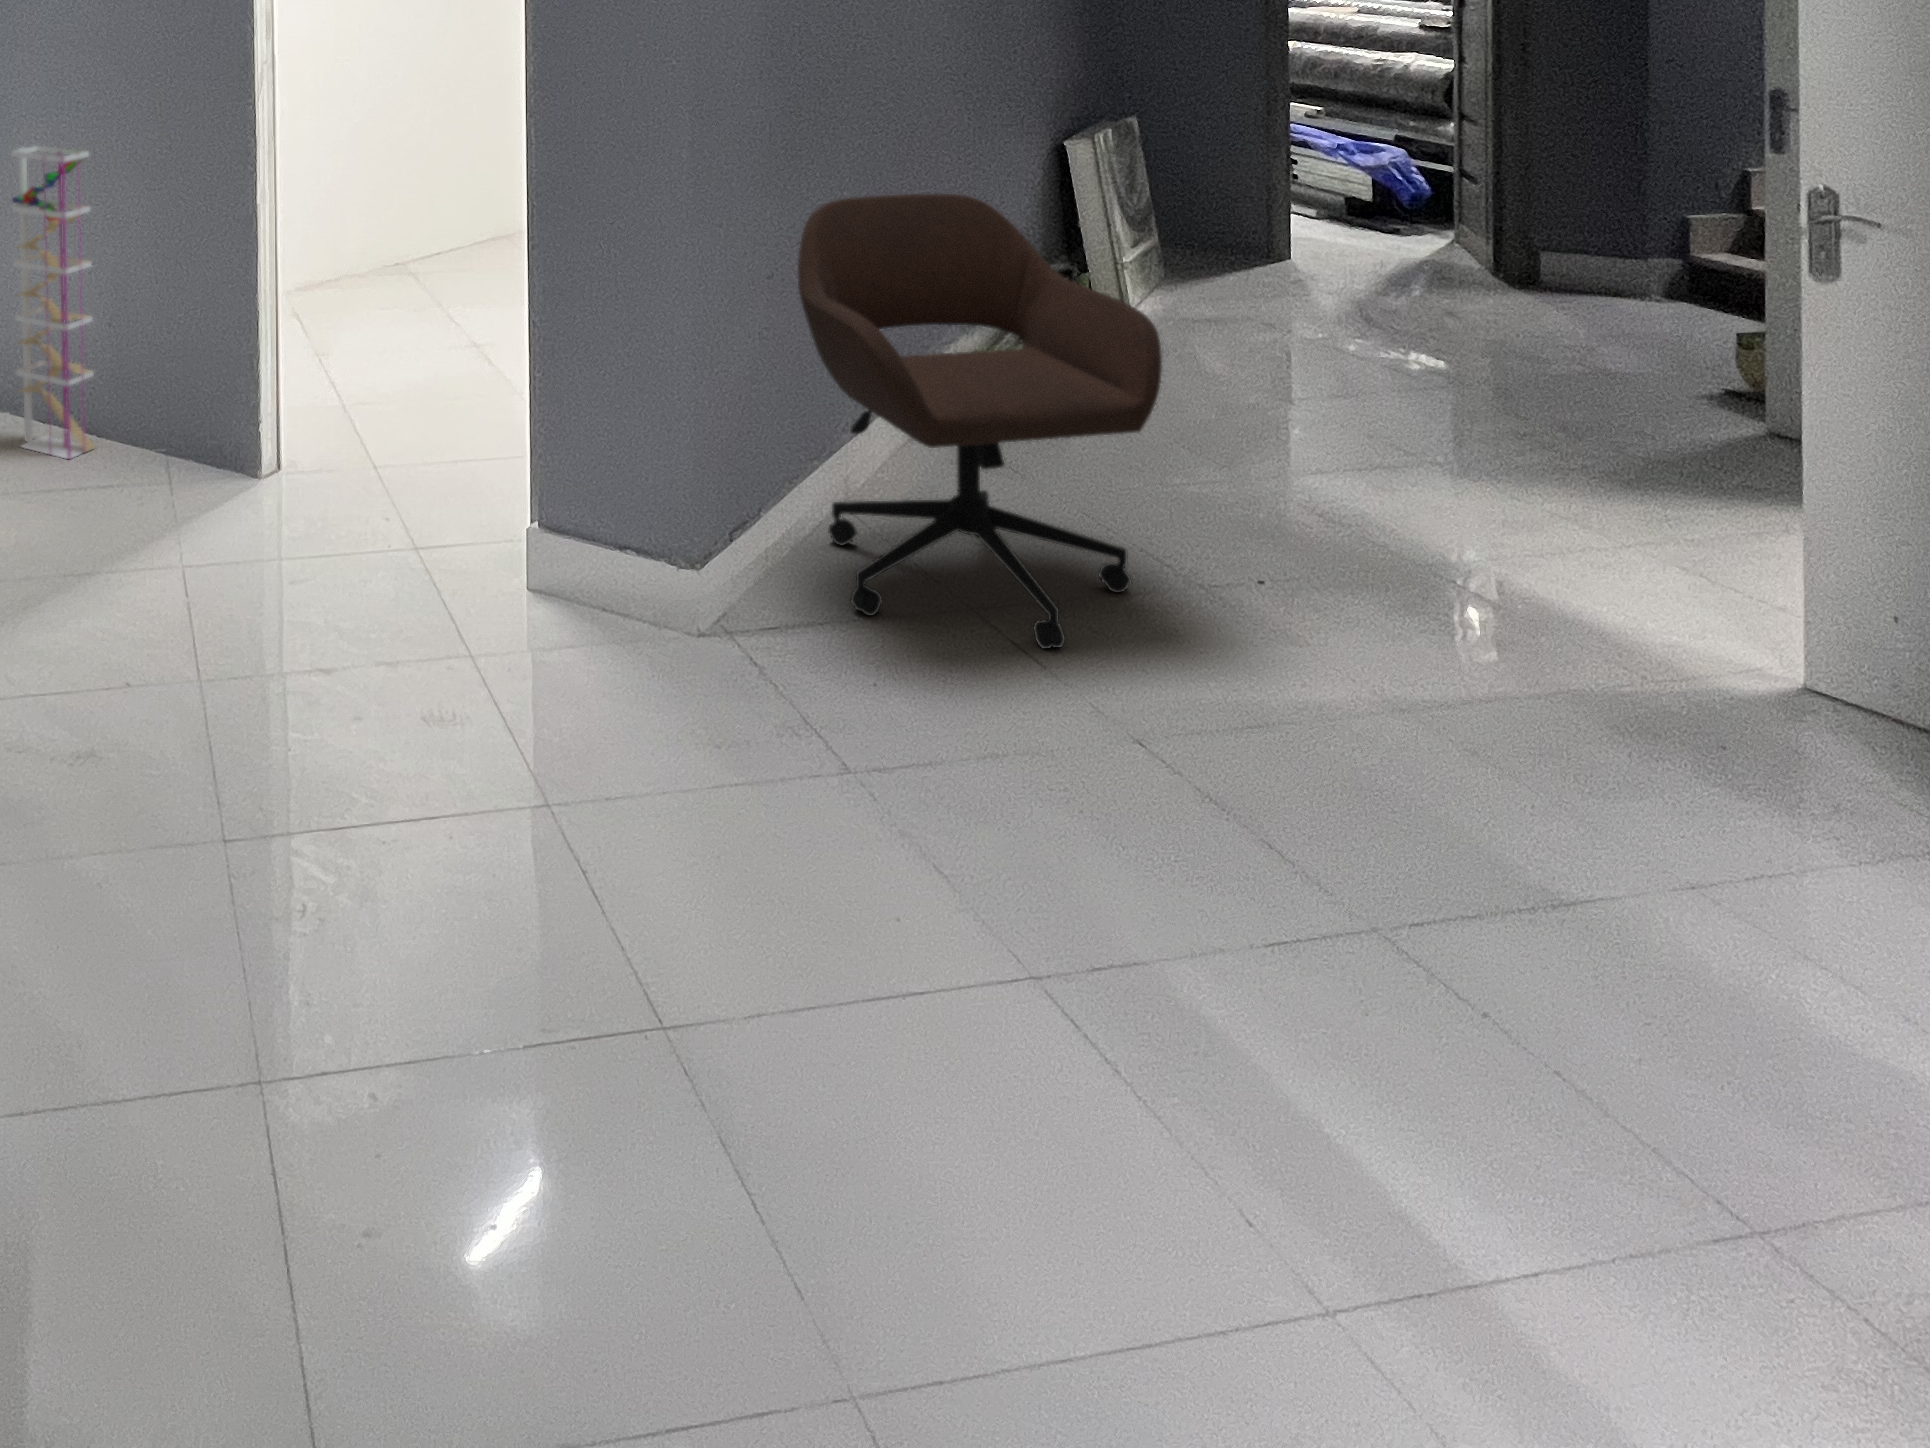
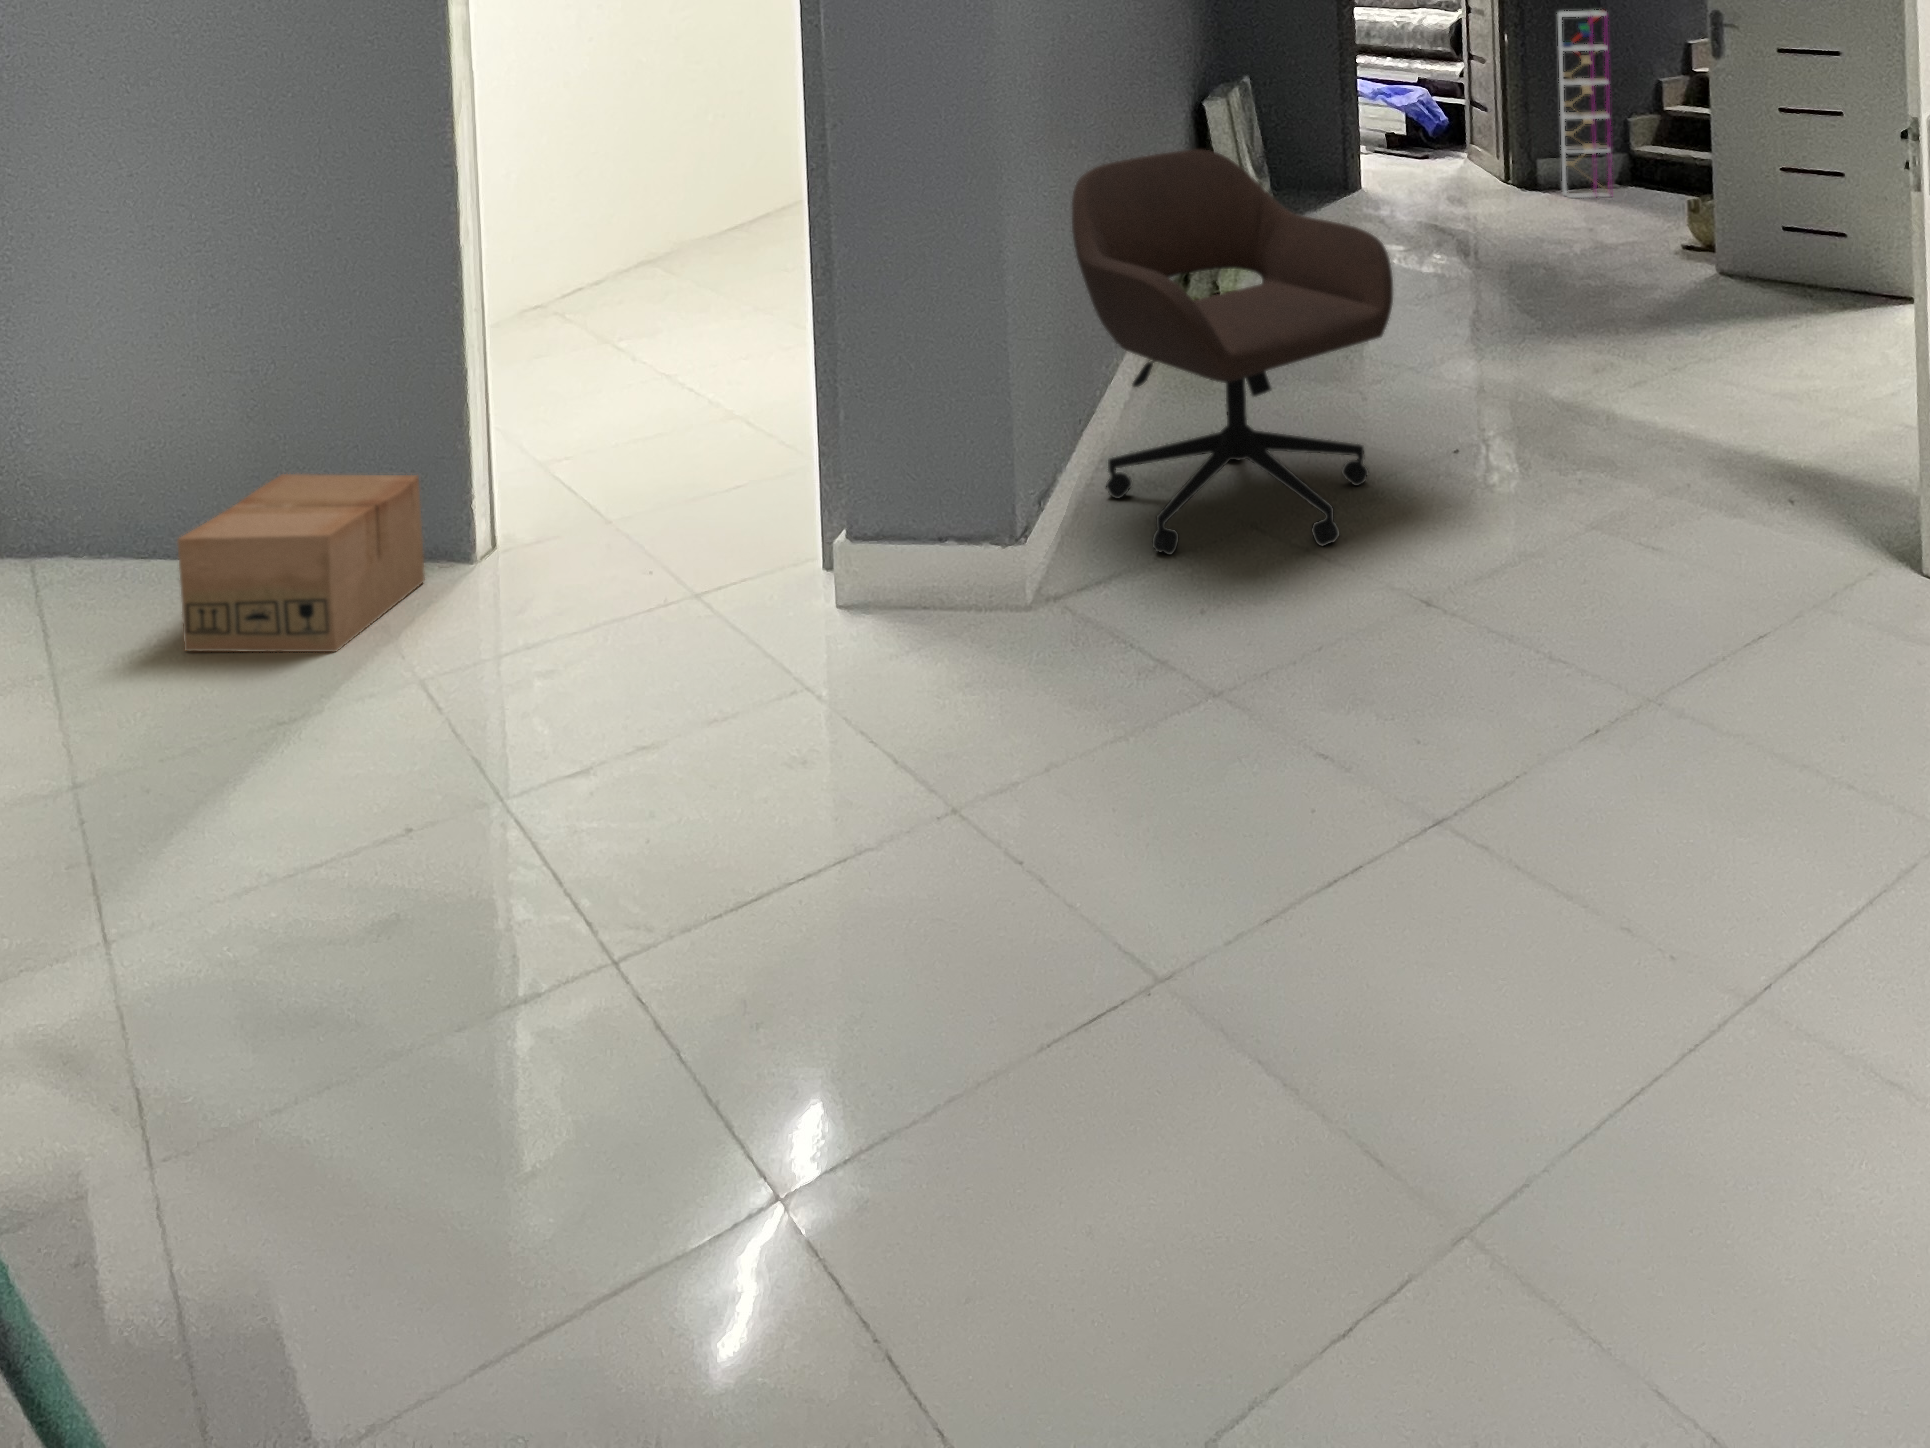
shelving unit: present [11,146,95,459] -> present [1557,10,1612,198]
cardboard box: none [47,369,224,522] -> present [178,474,425,652]

